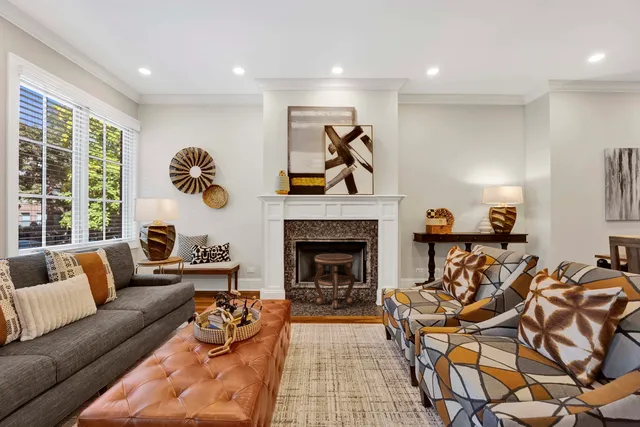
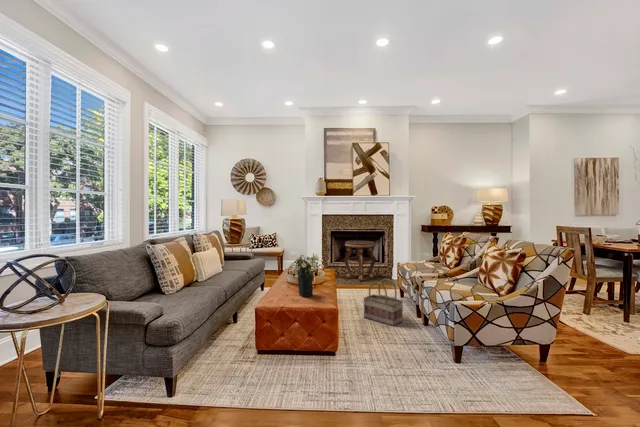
flower arrangement: none [166,295,240,381] -> present [286,254,319,297]
basket: none [328,322,392,407] -> present [364,279,403,326]

